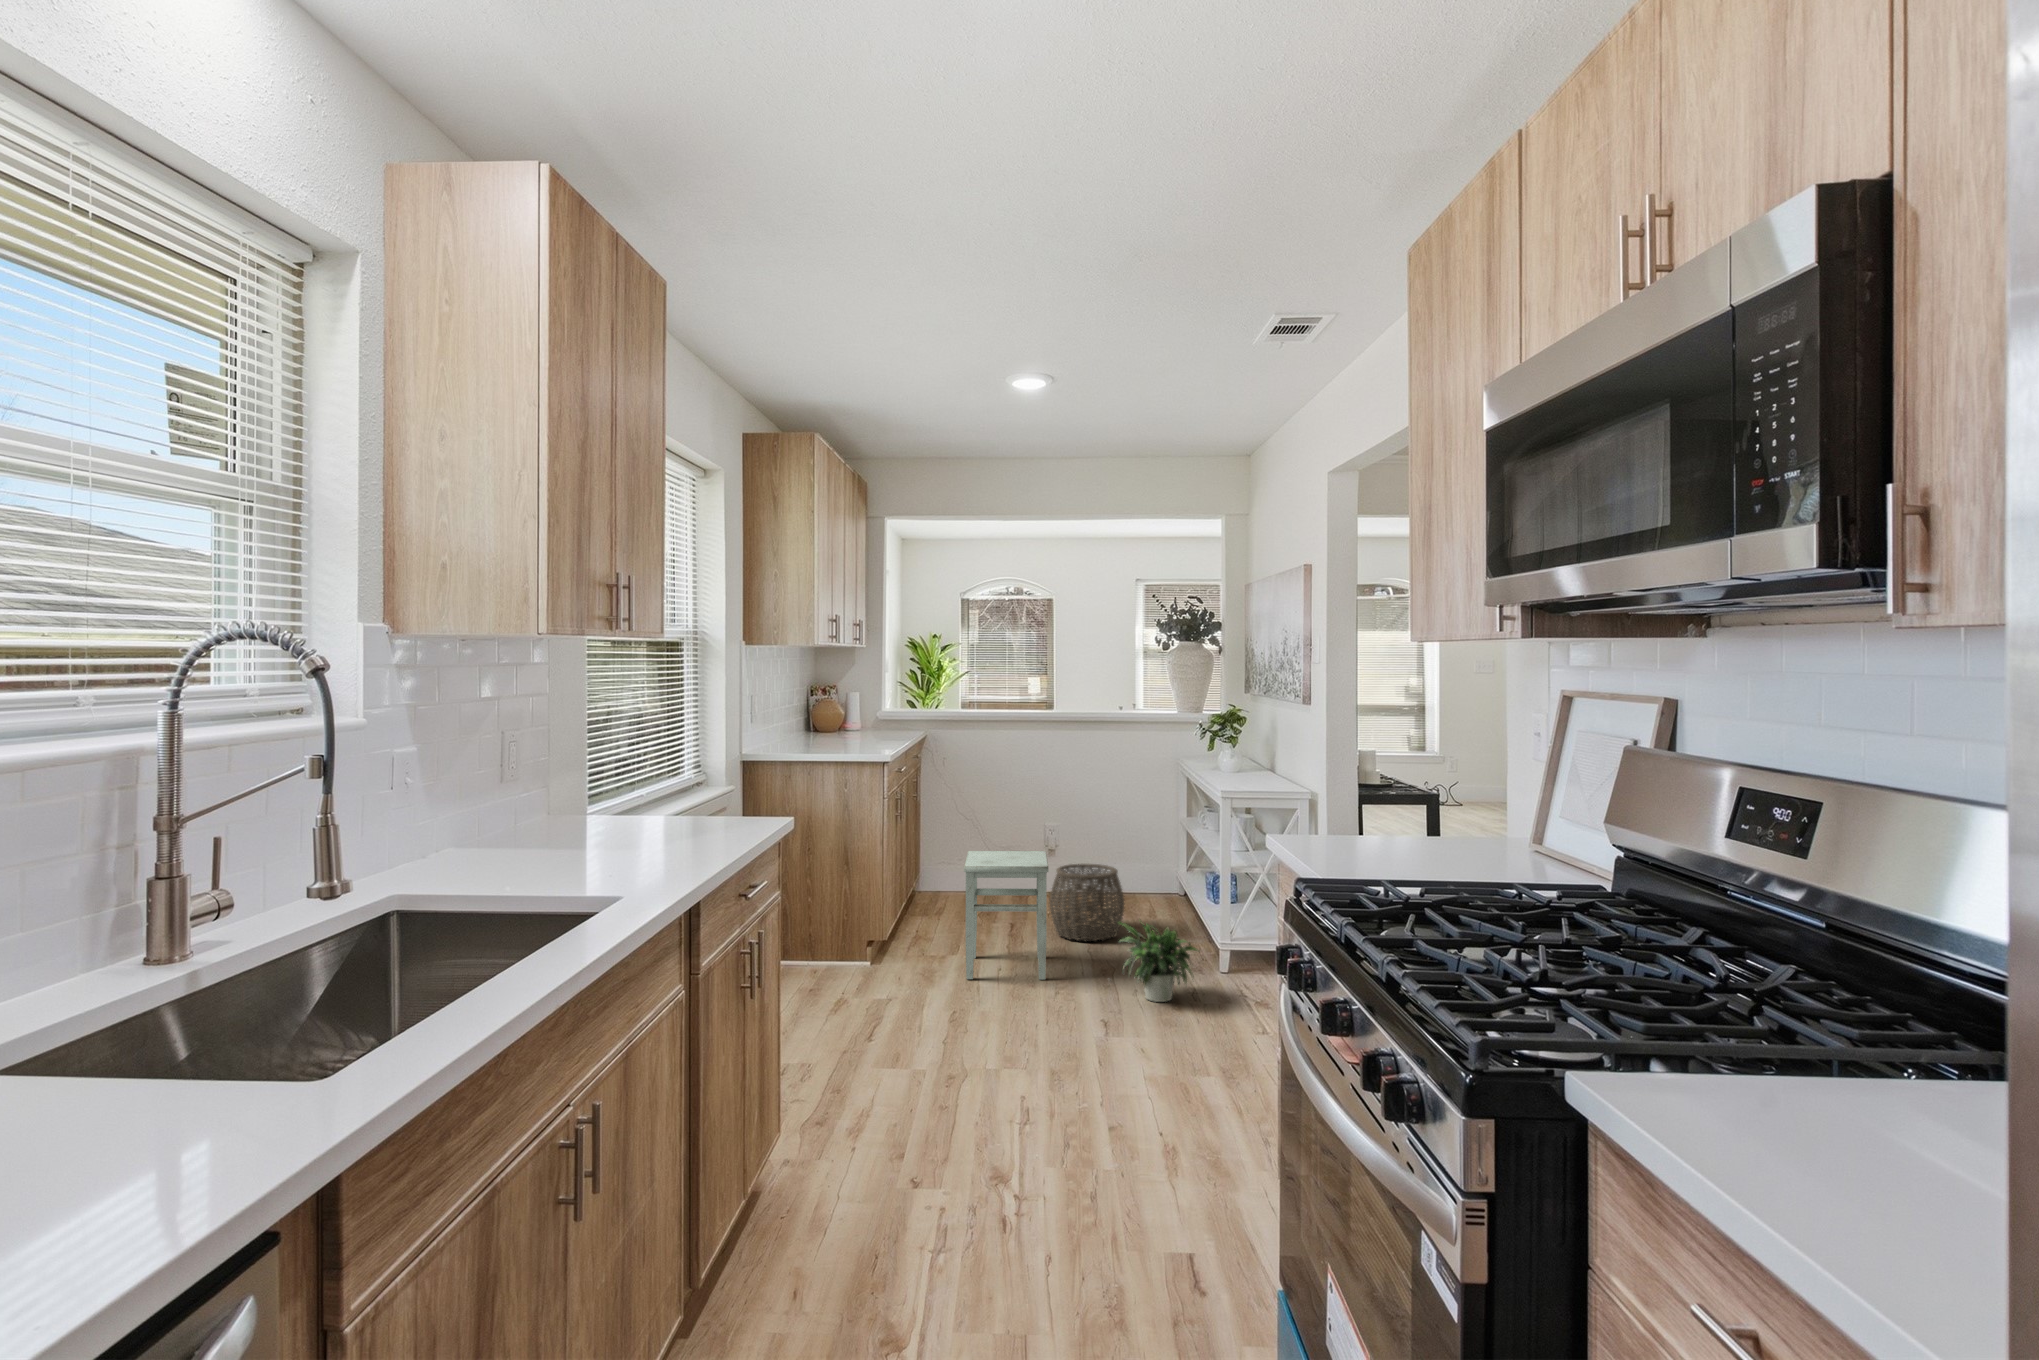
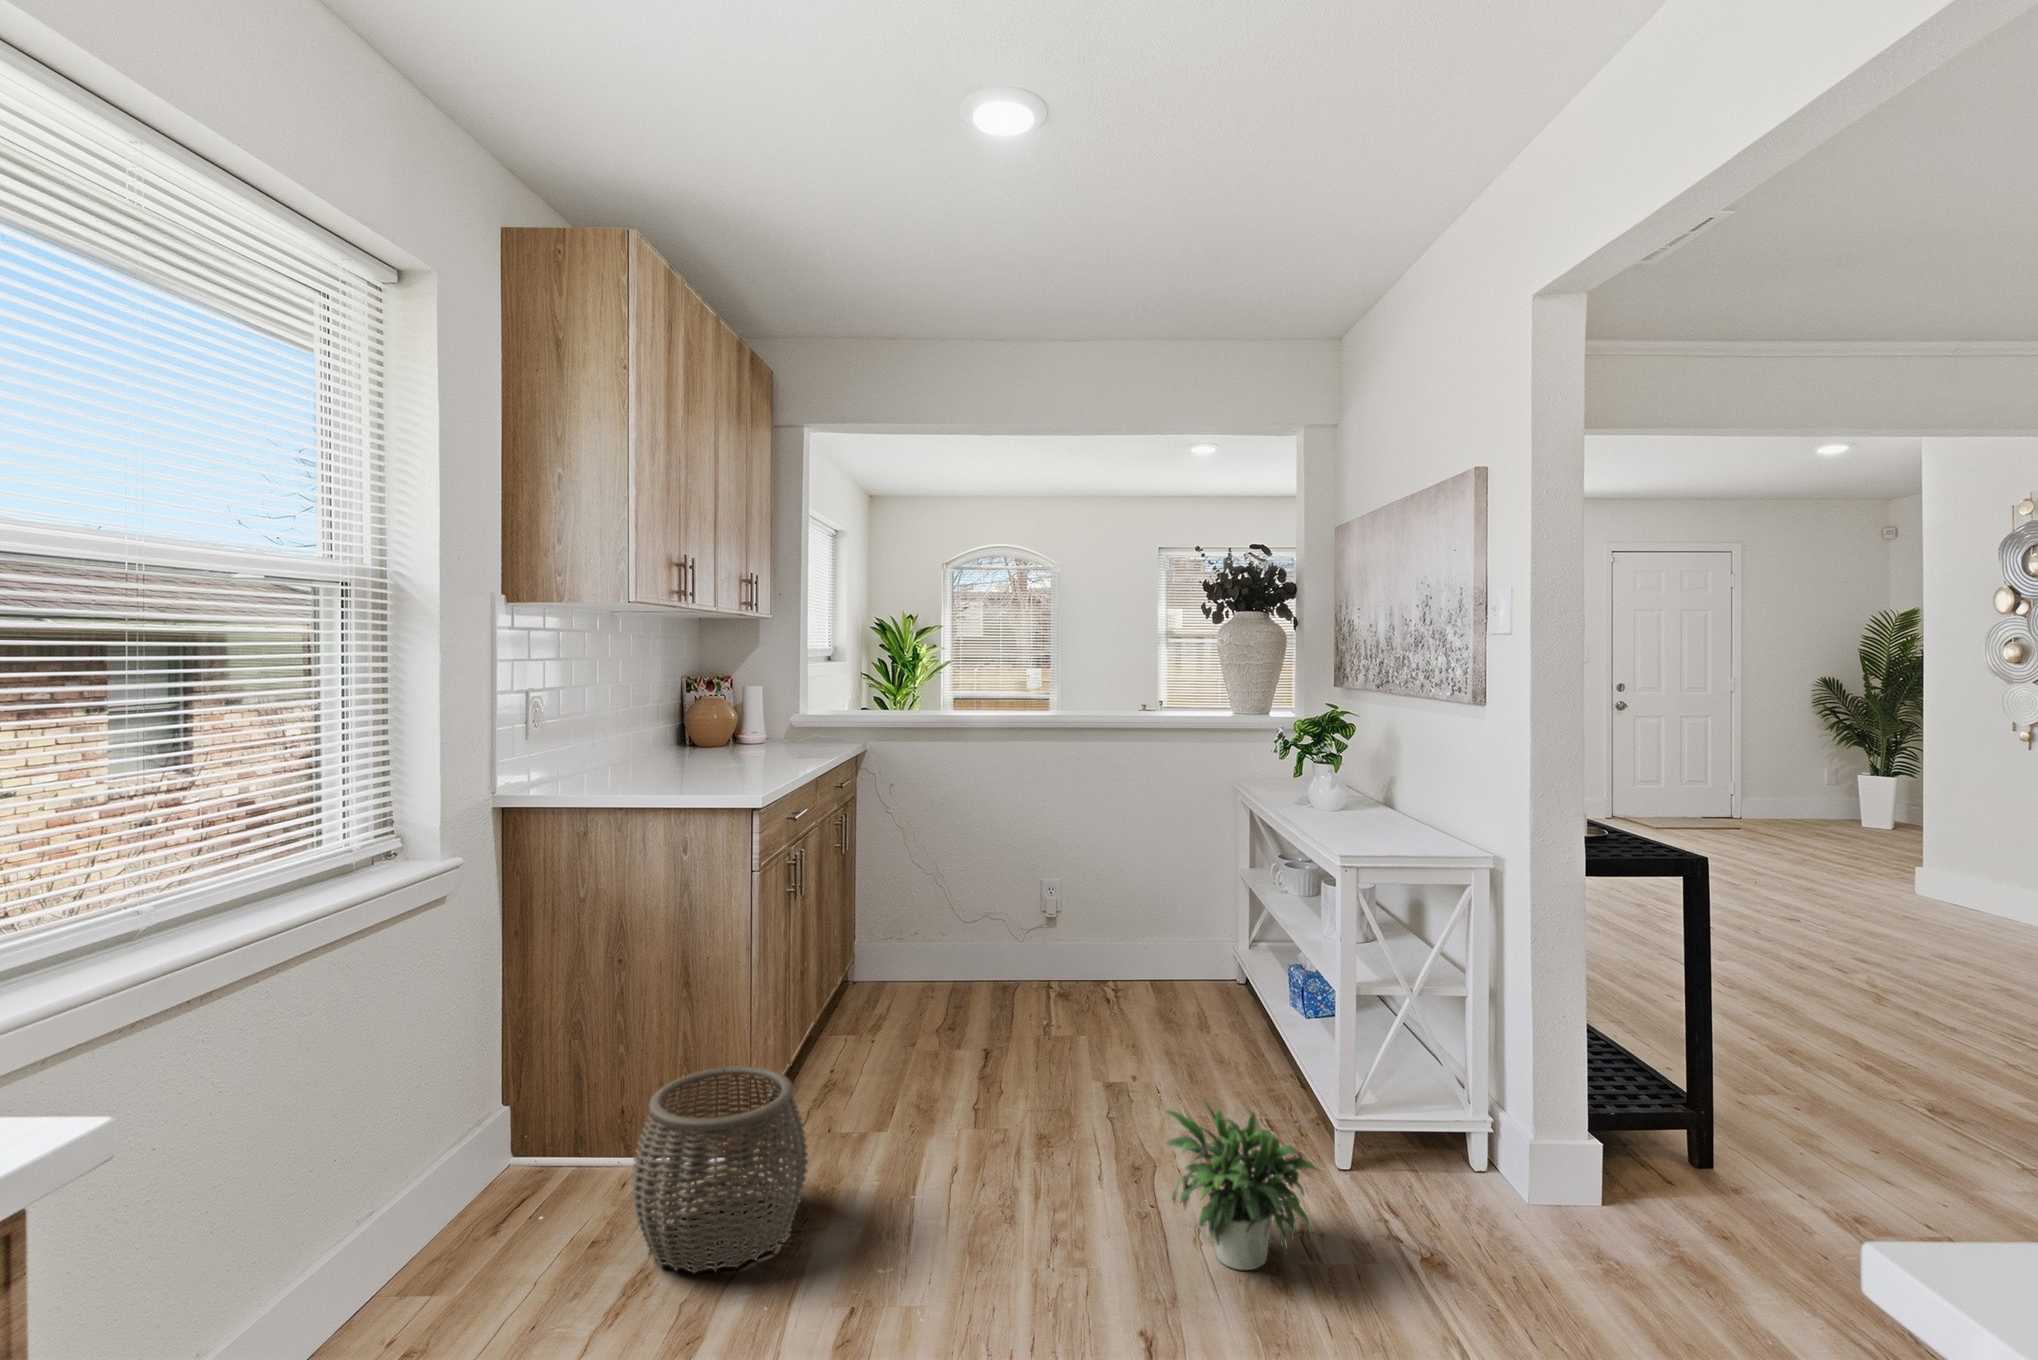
stool: present [964,851,1048,980] -> none [885,955,1038,1203]
woven basket: present [1050,864,1125,941] -> present [631,1067,808,1273]

